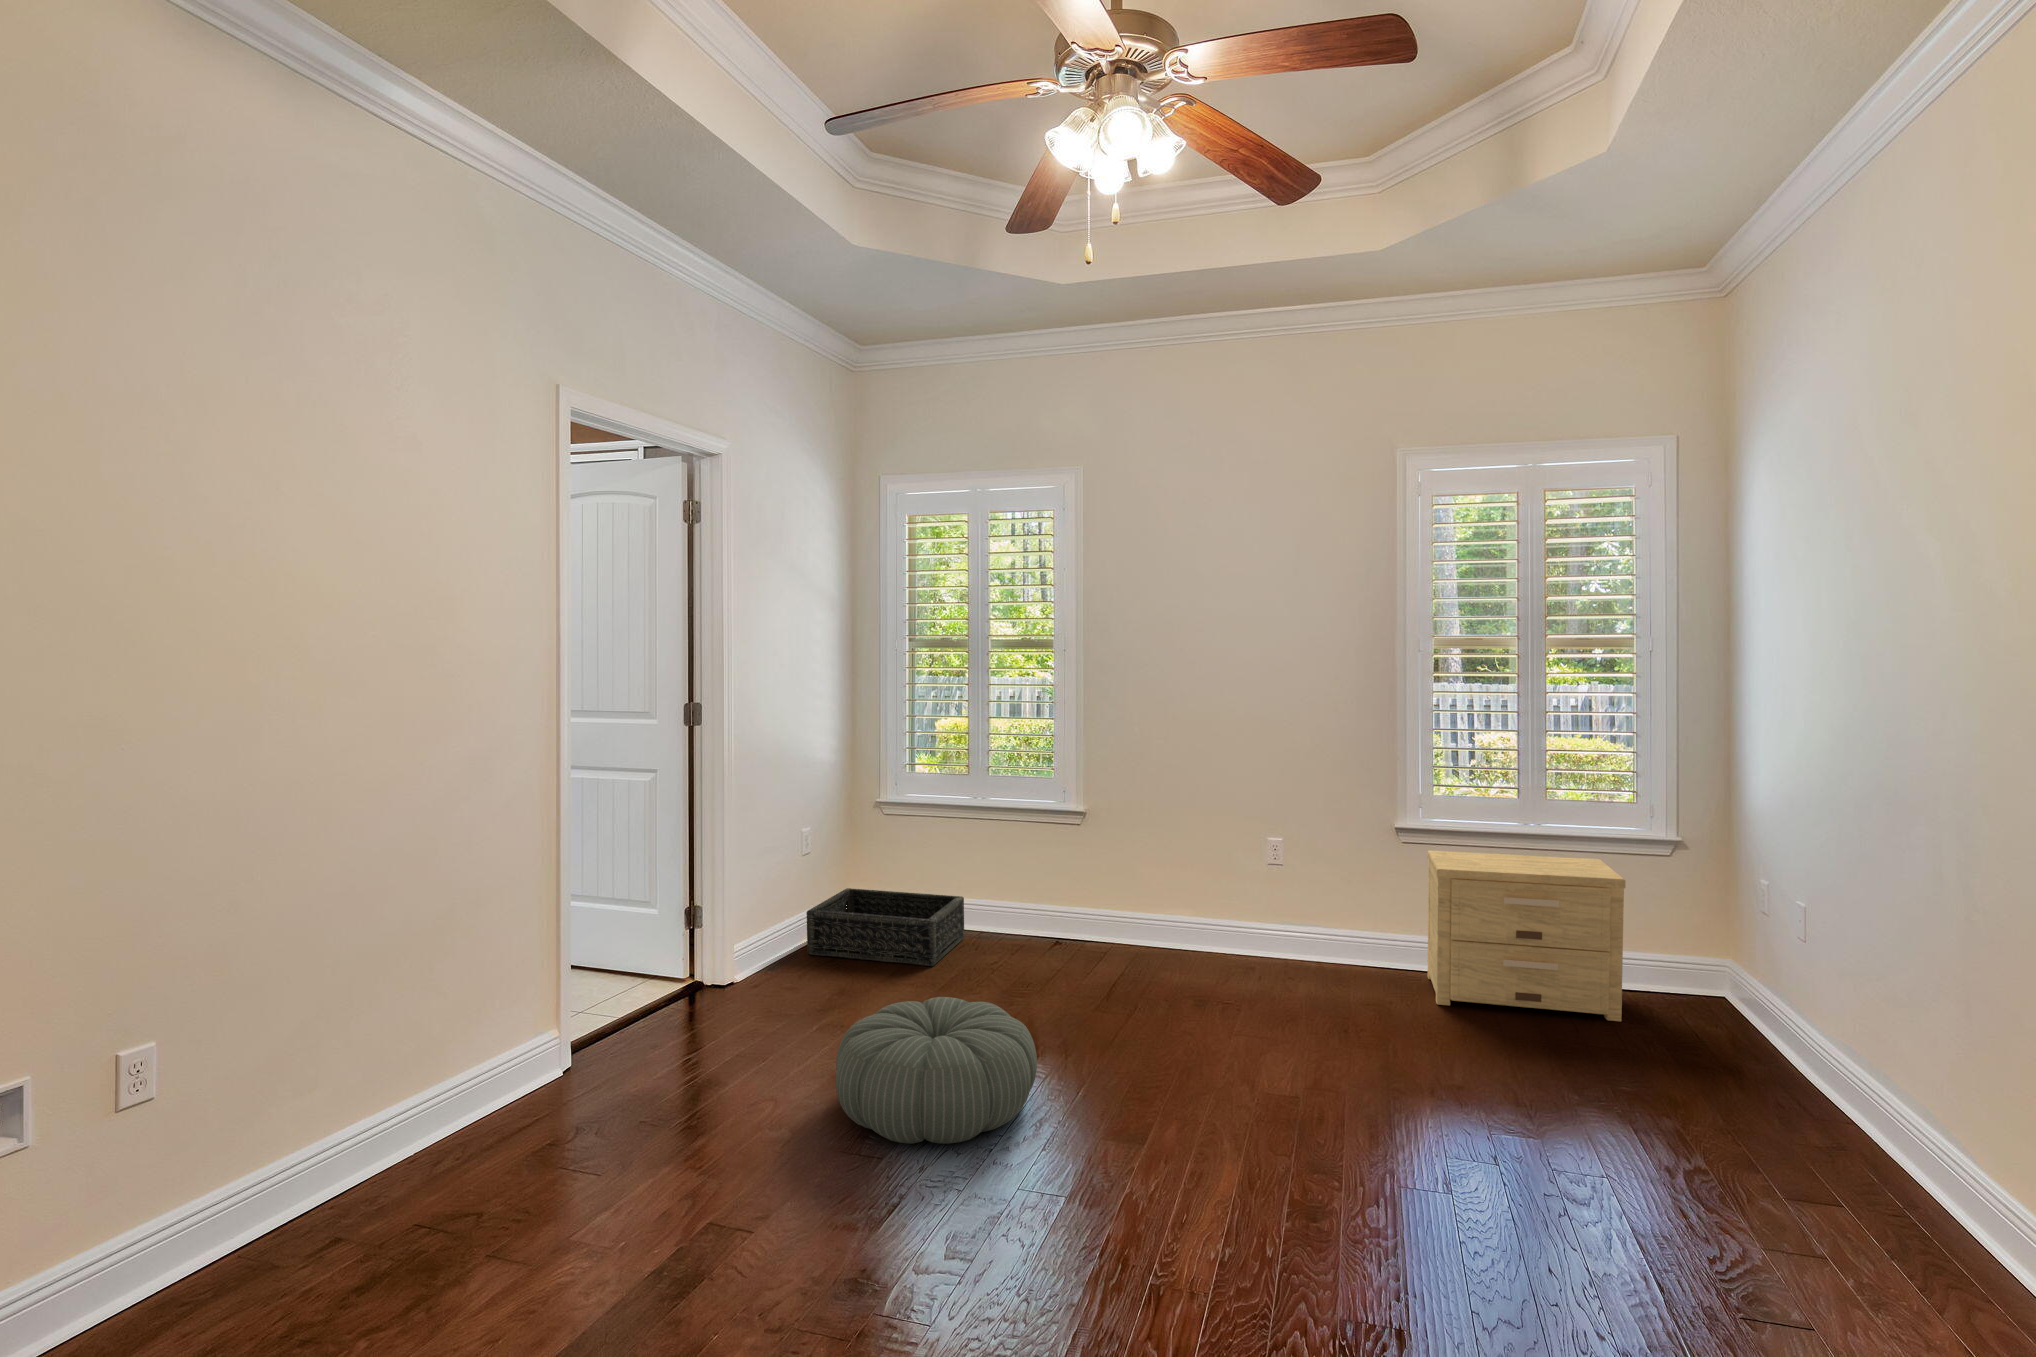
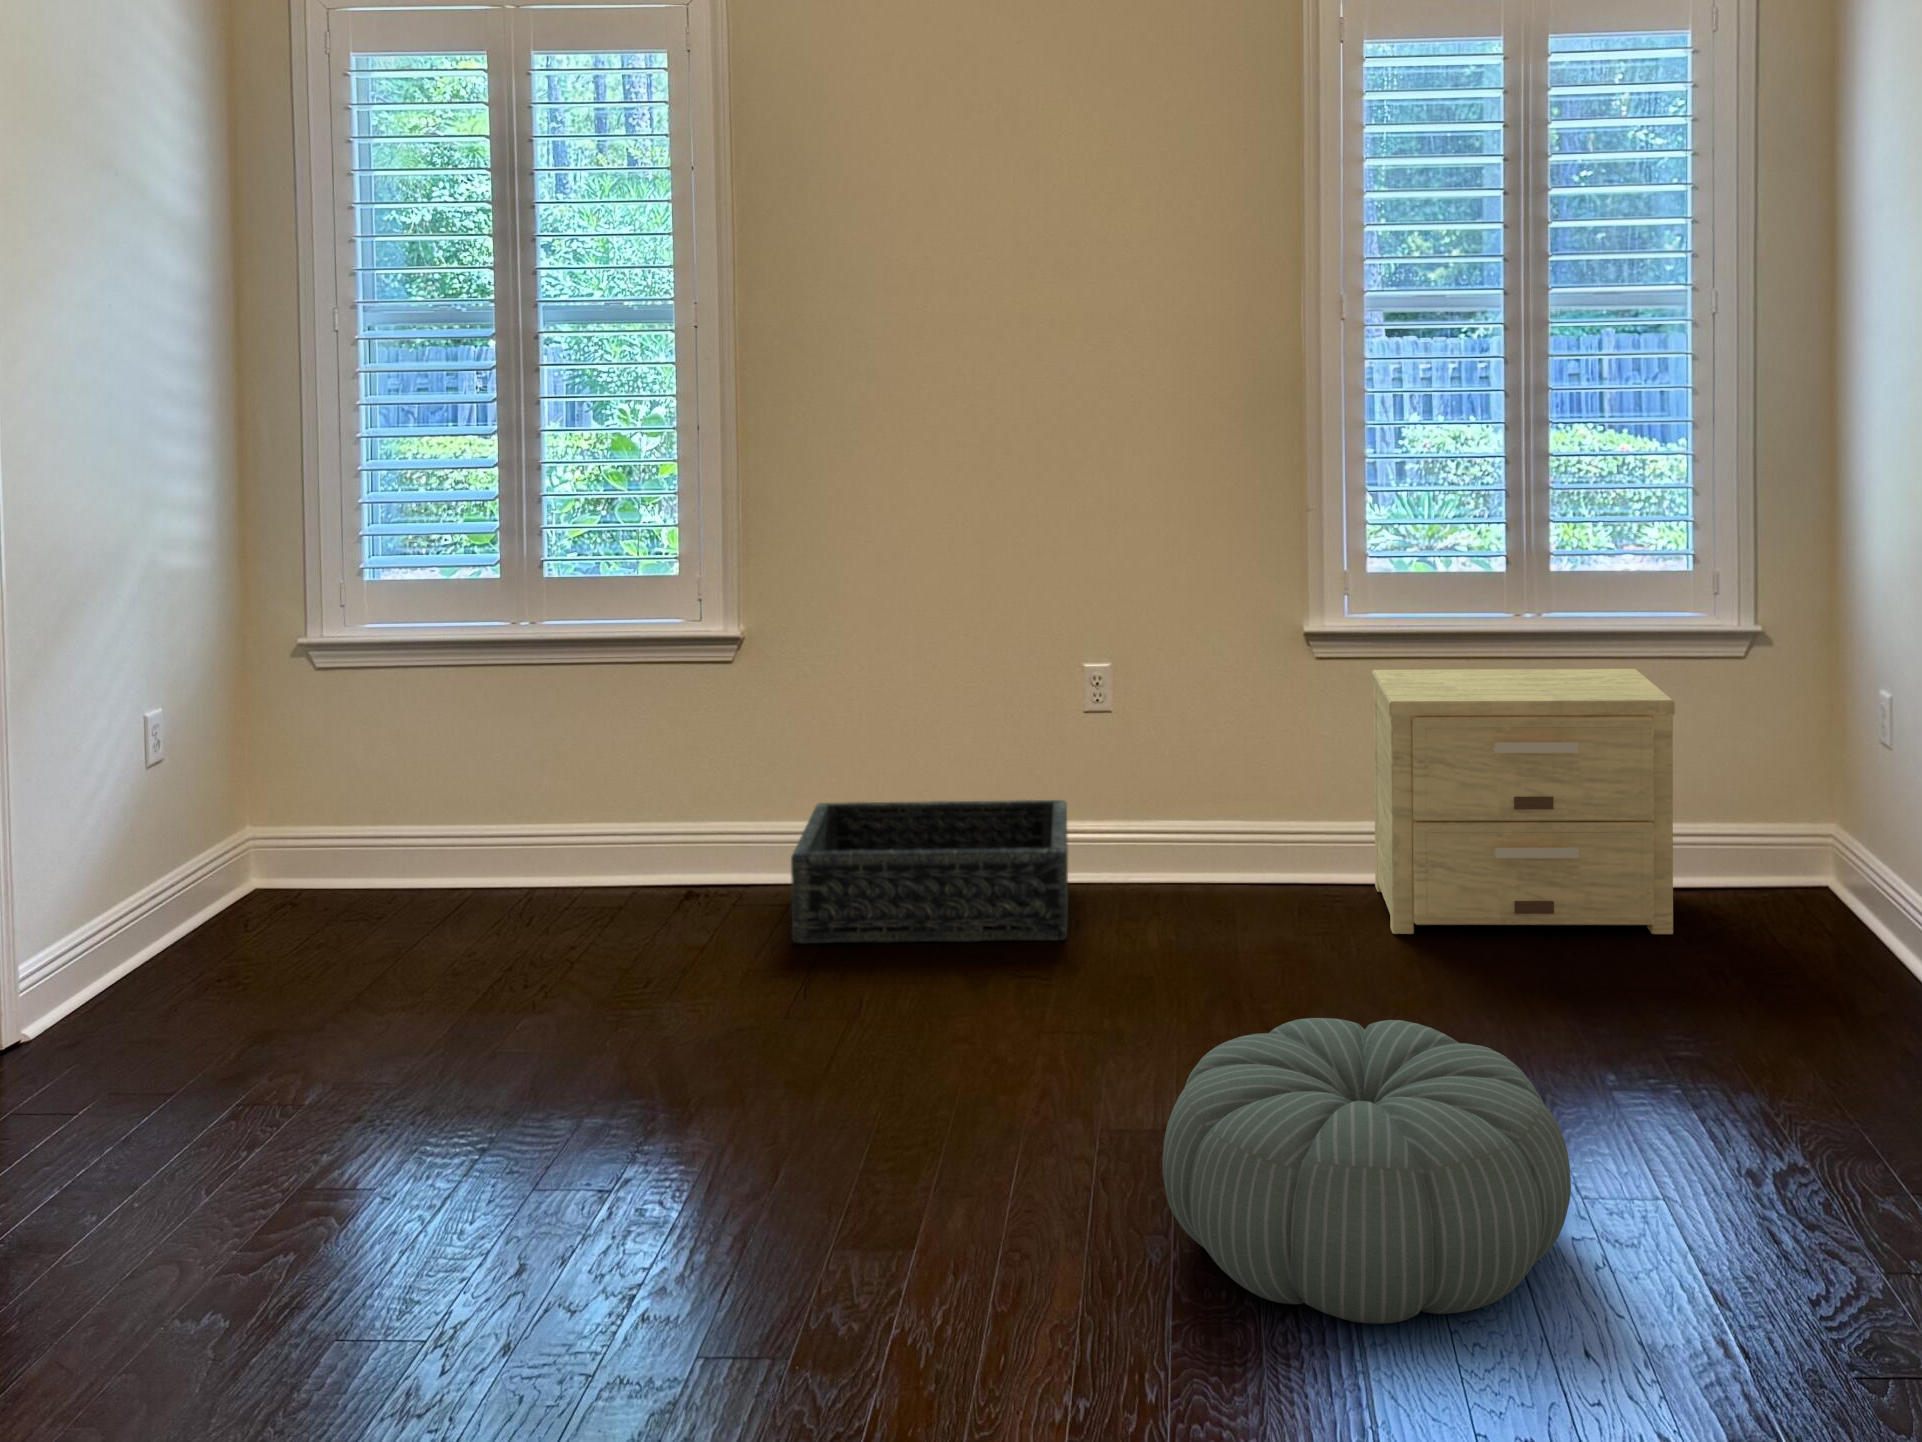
basket: present [807,888,964,966] -> present [791,800,1068,944]
pouf: present [836,997,1037,1144] -> present [1163,1018,1571,1324]

